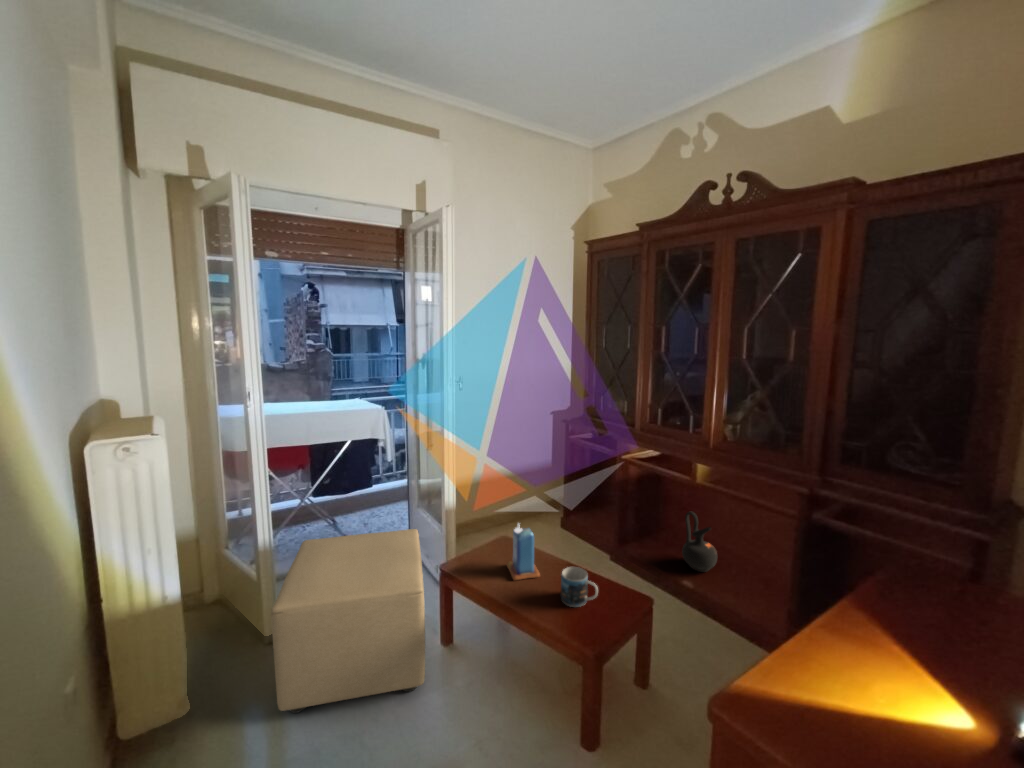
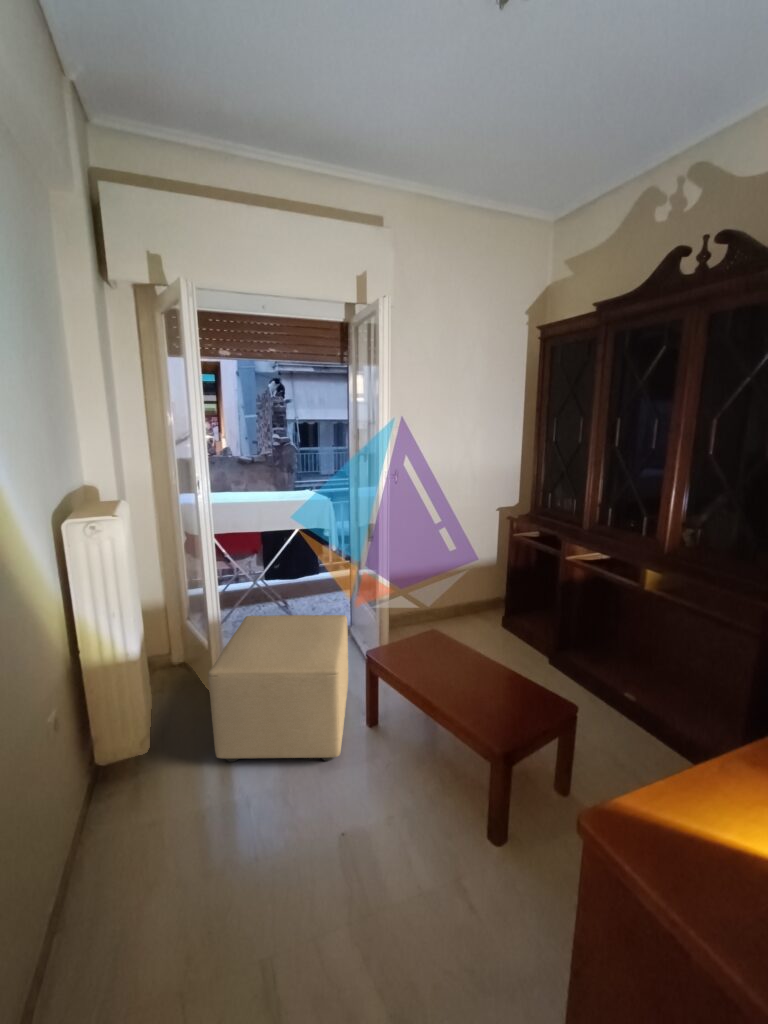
ceramic jug: present [682,512,717,572] -> none [625,624,666,690]
candle: present [507,524,540,581] -> none [425,619,456,674]
mug: present [561,567,598,607] -> none [471,667,508,707]

